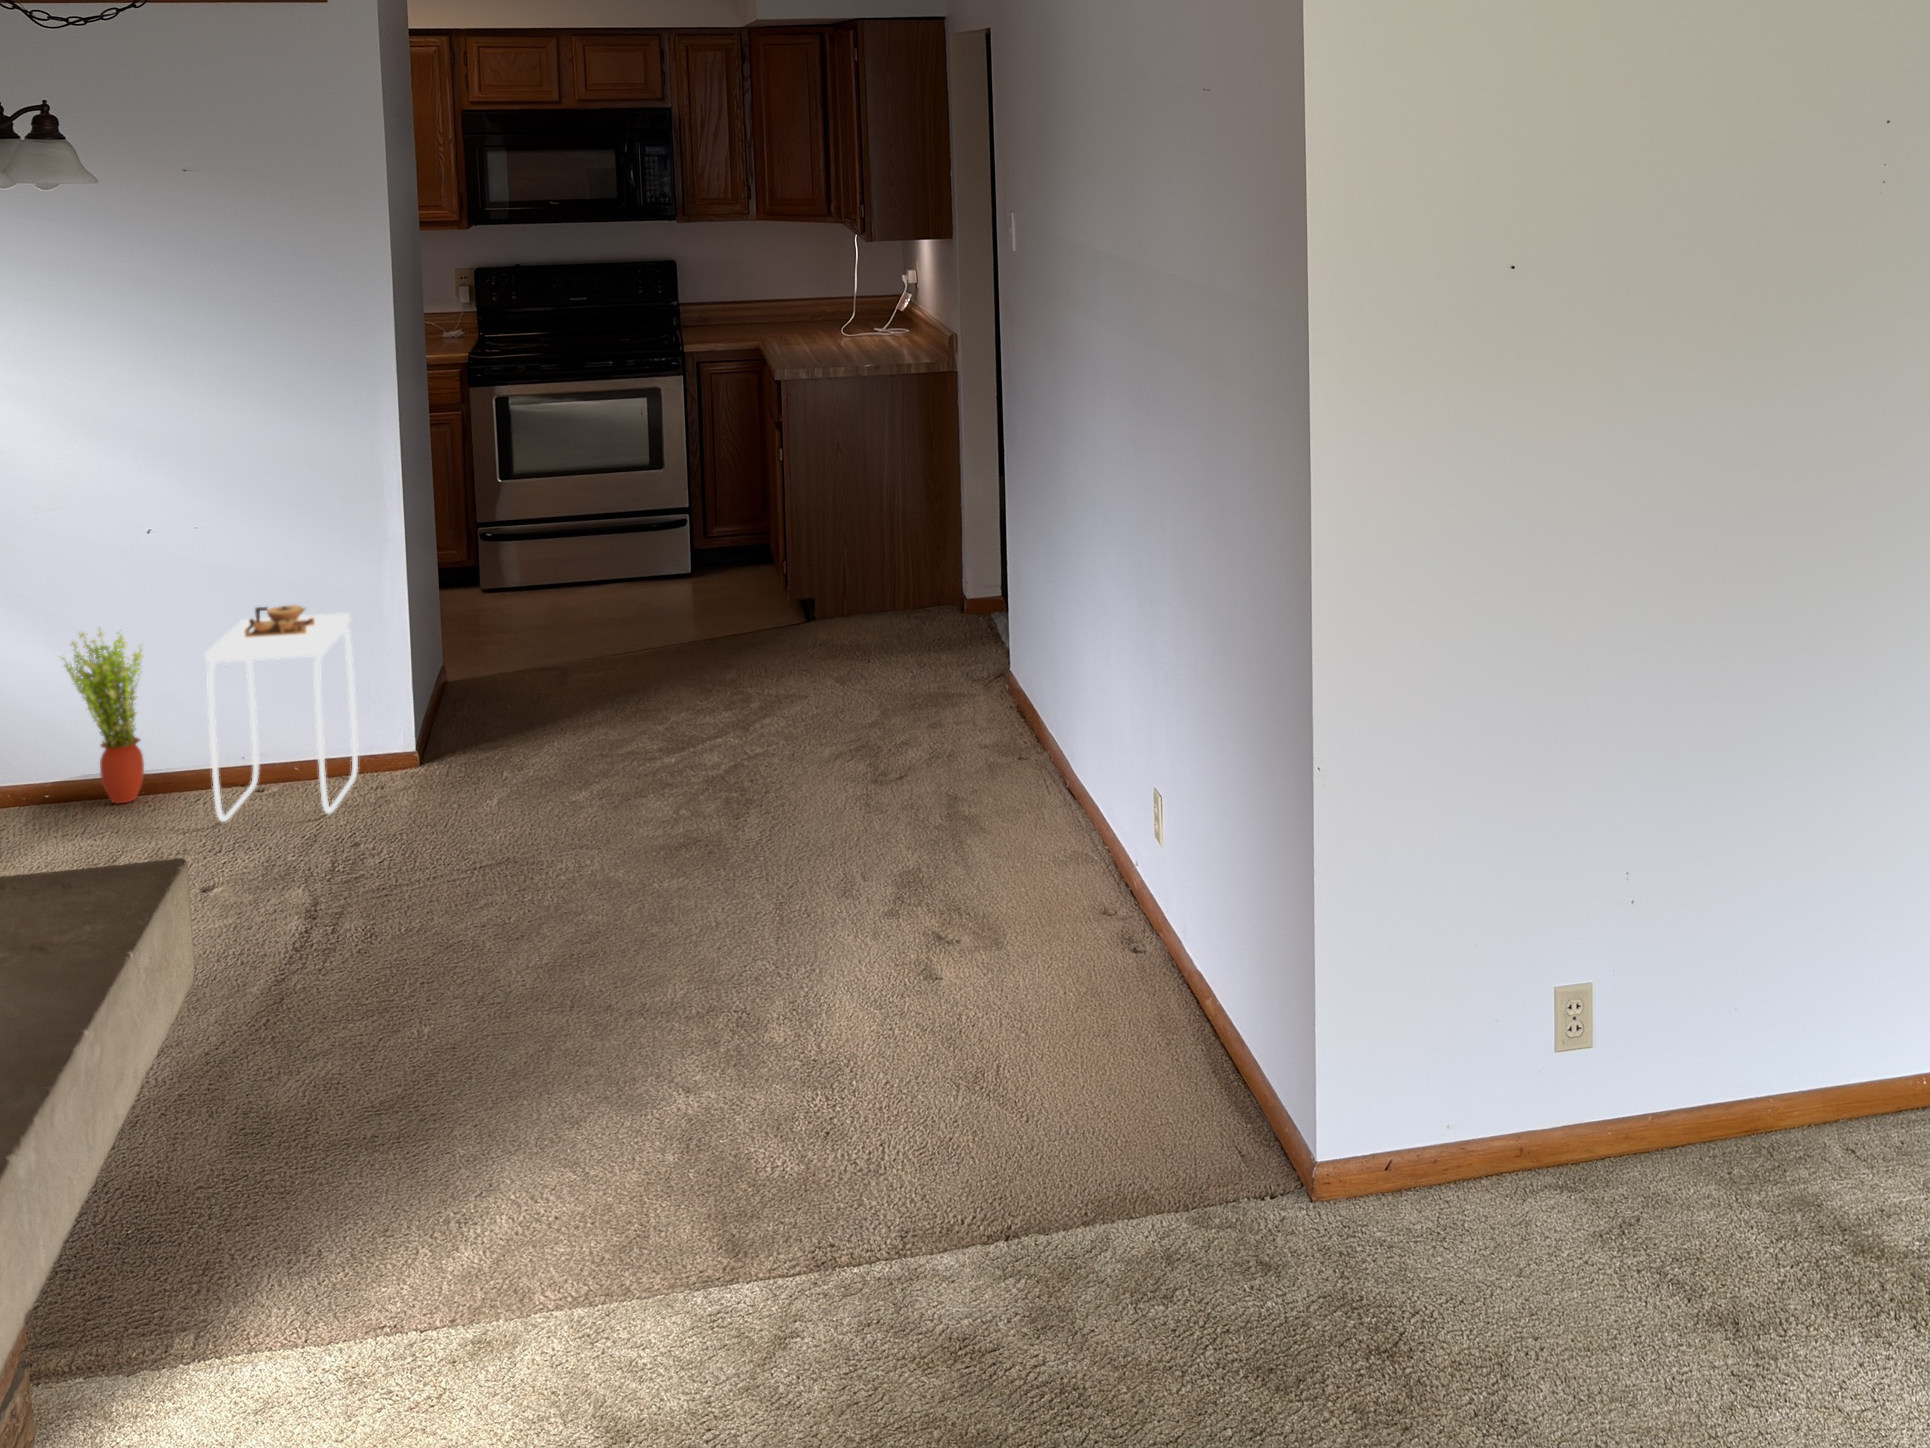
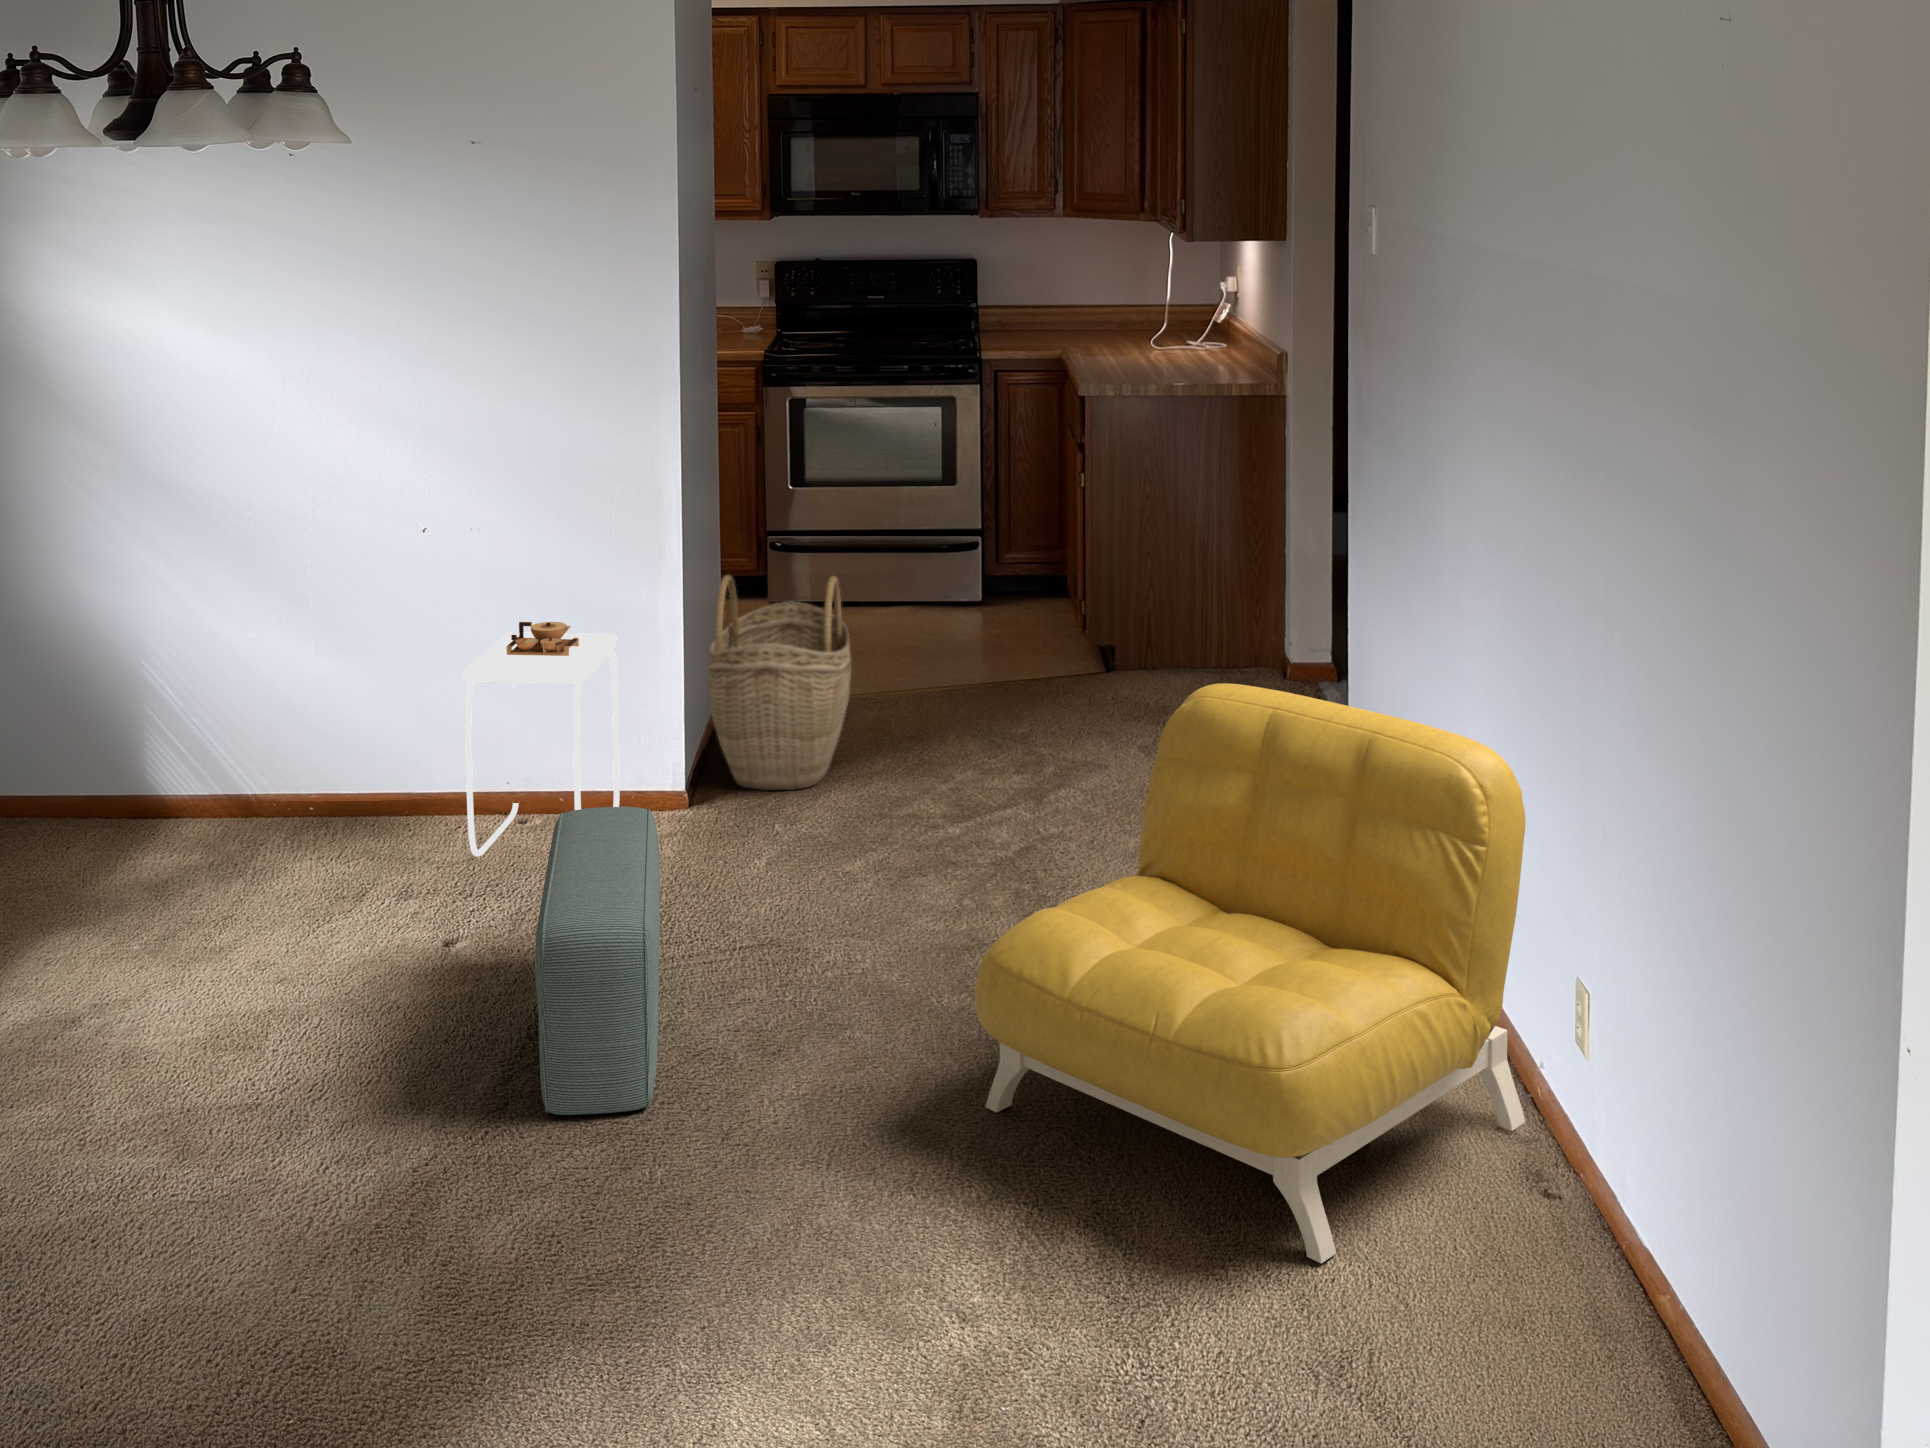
woven basket: none [438,549,572,743] -> present [708,575,851,790]
armchair: none [692,602,1124,1016] -> present [975,683,1526,1263]
potted plant: present [60,629,144,803] -> none [327,630,411,821]
pouf: none [307,752,415,1003] -> present [535,807,660,1115]

